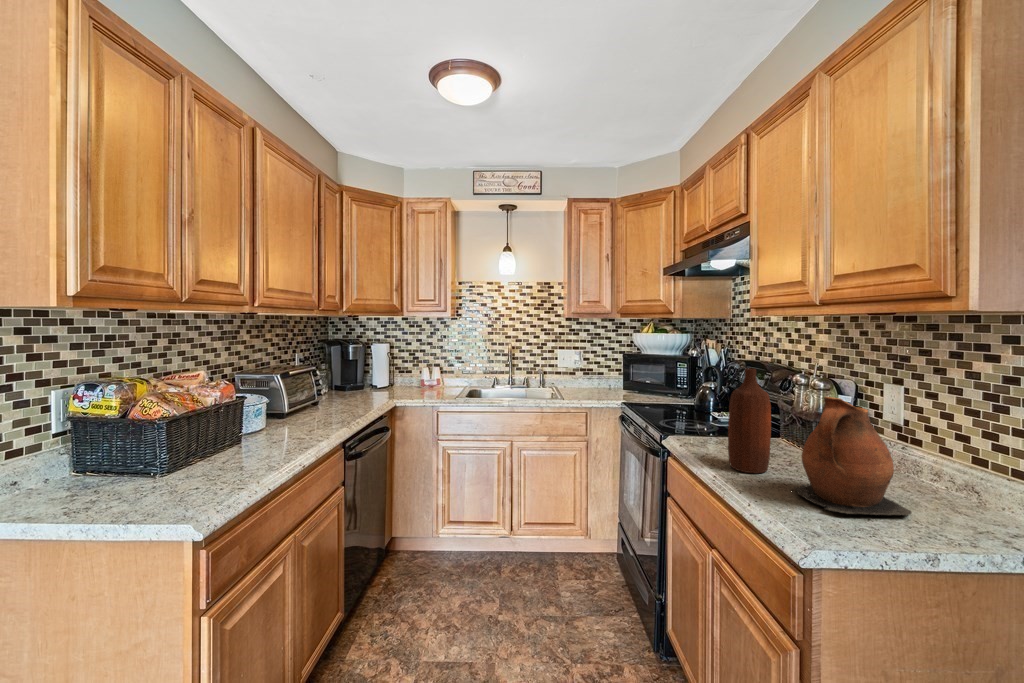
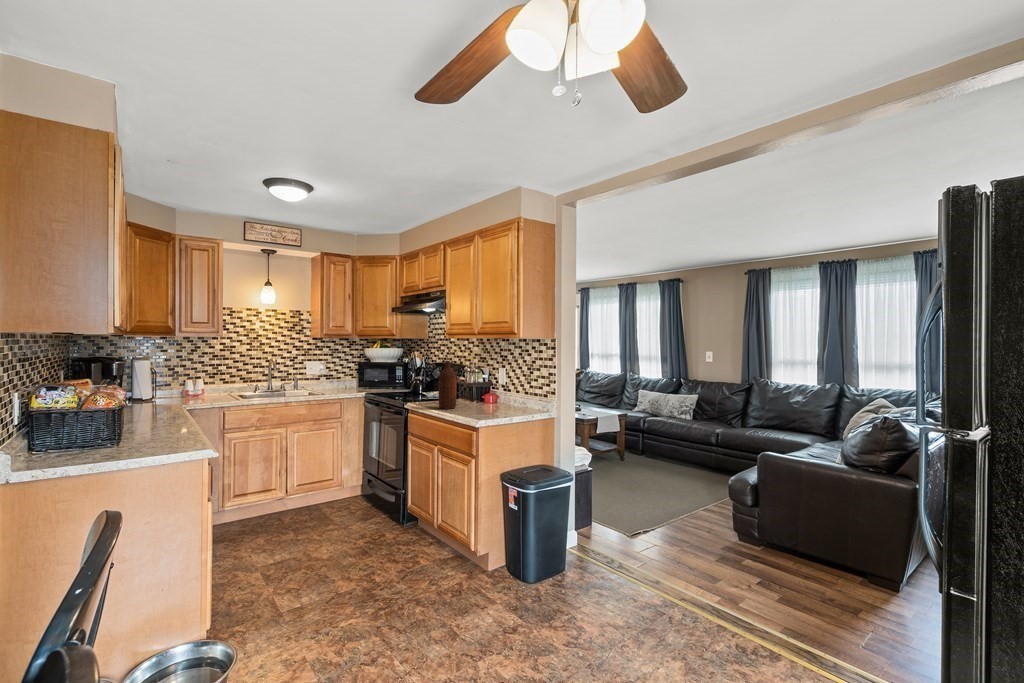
ceramic pitcher: present [790,397,912,516] -> none [465,369,505,413]

